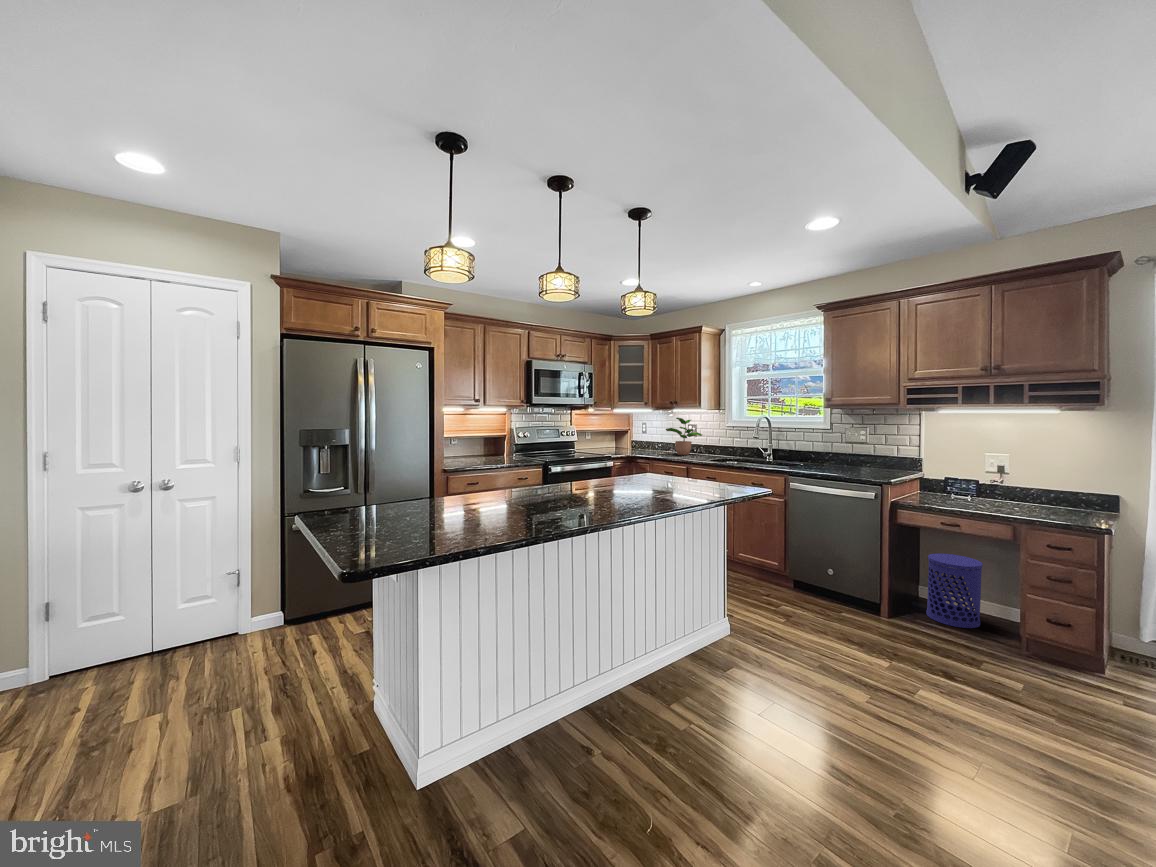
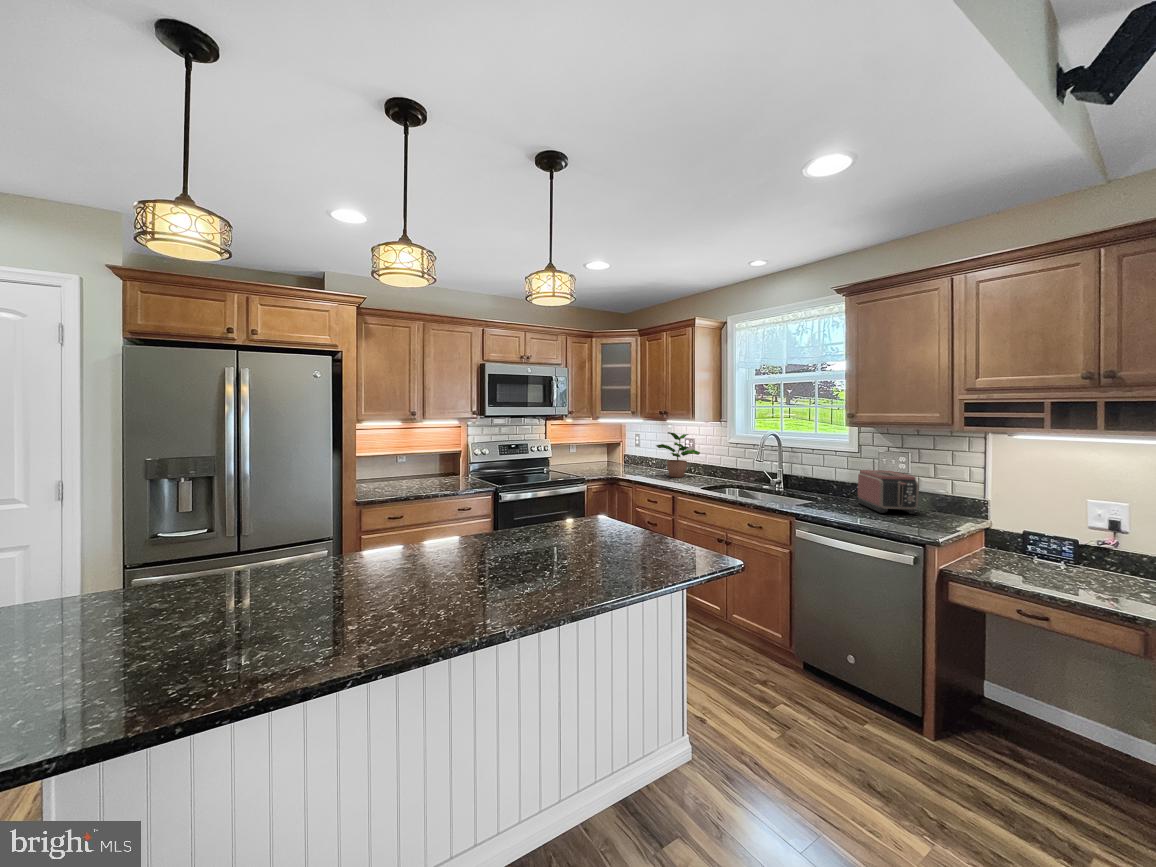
toaster: none [832,441,877,470] -> present [858,470,919,514]
waste bin: present [926,554,983,628] -> none [992,643,1085,768]

